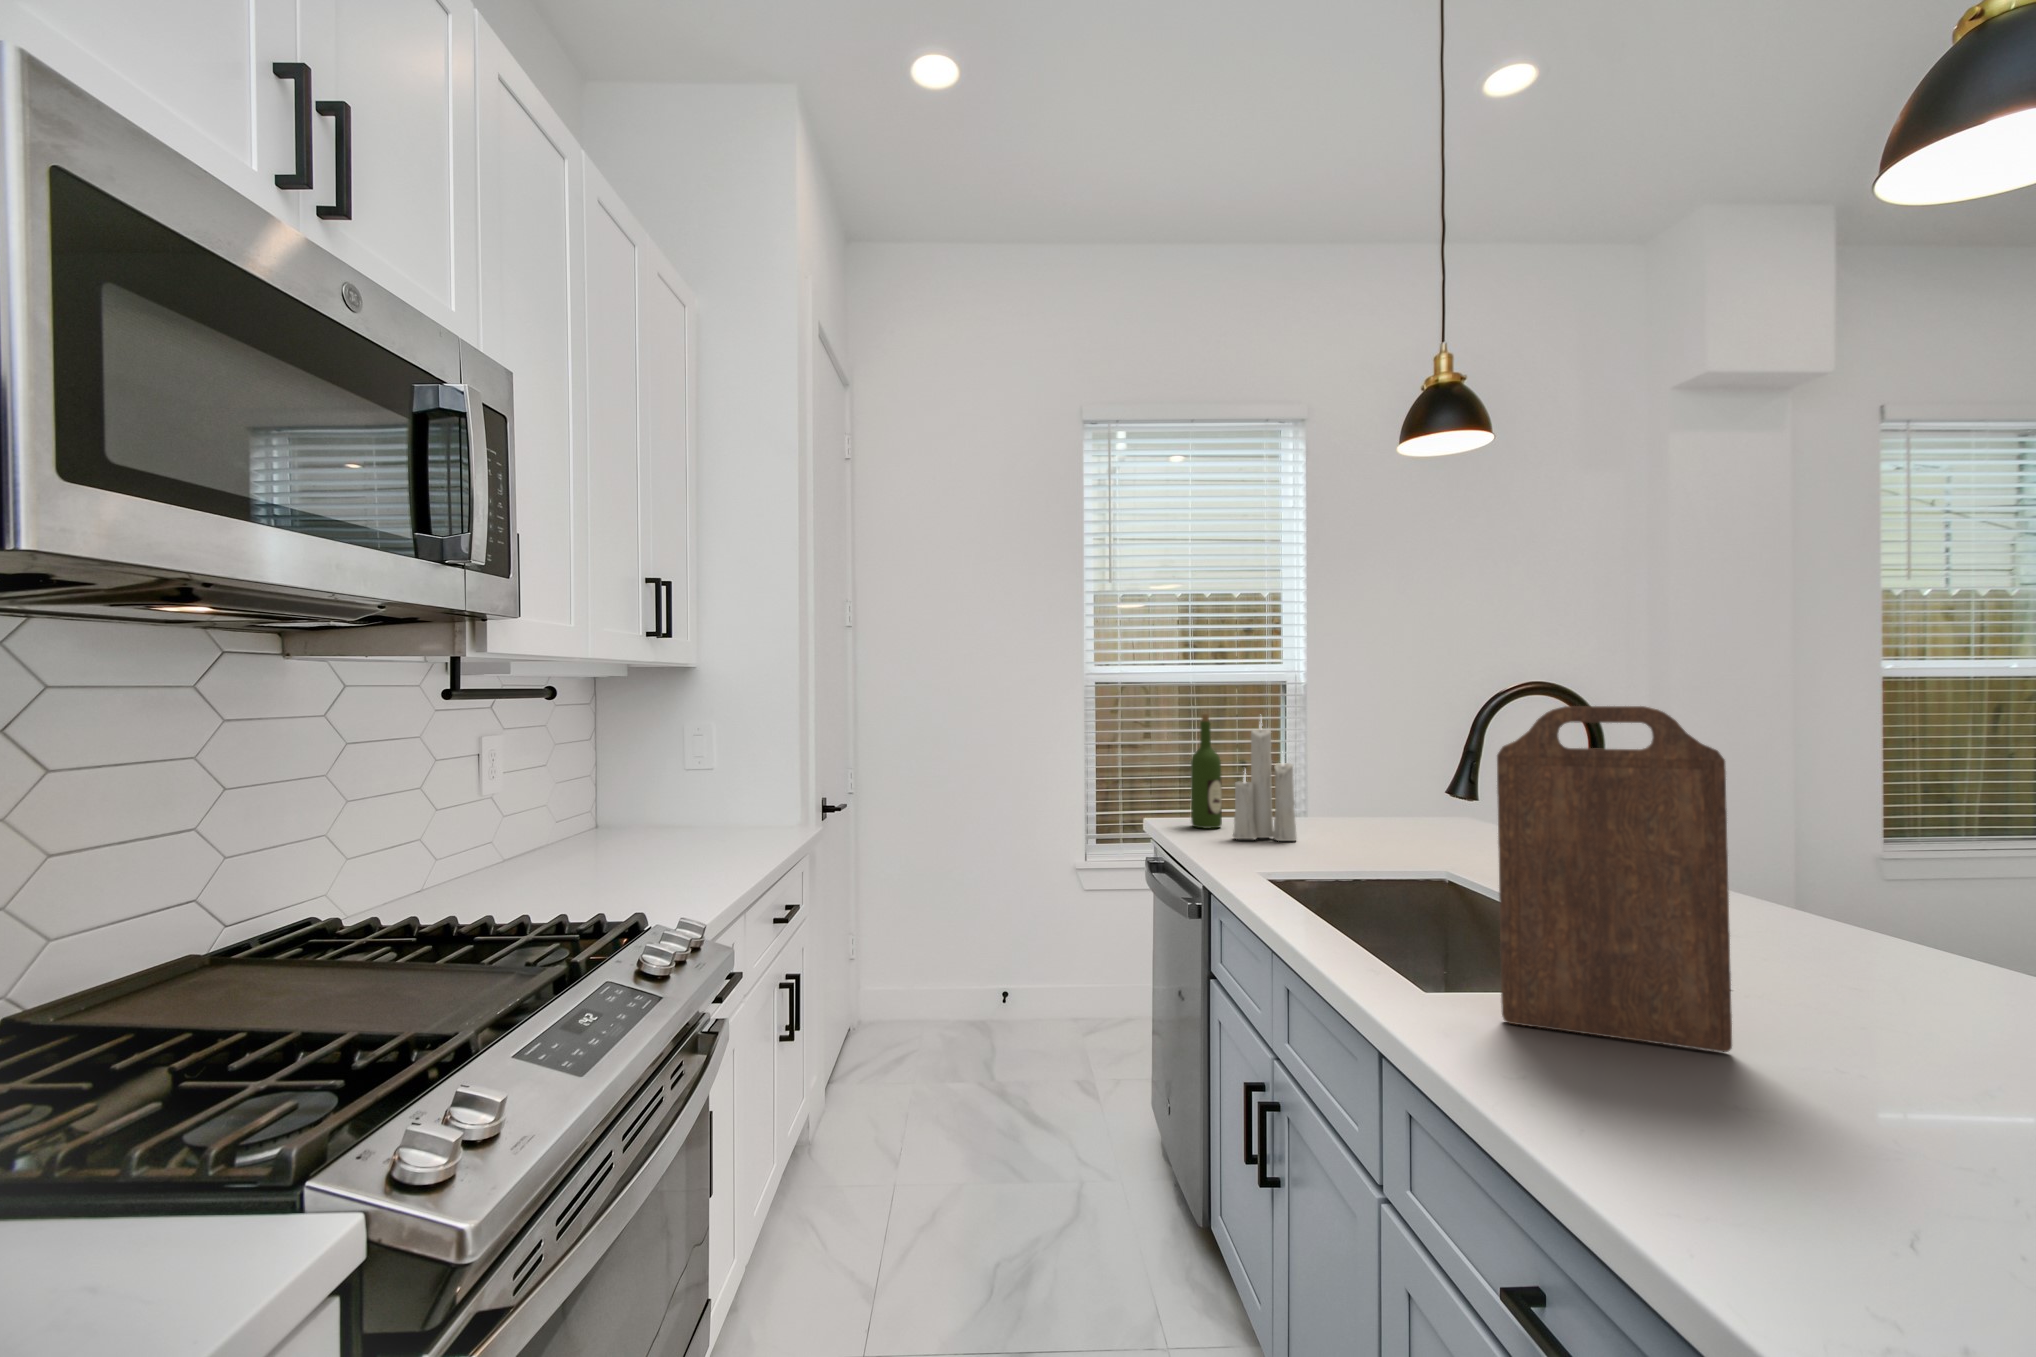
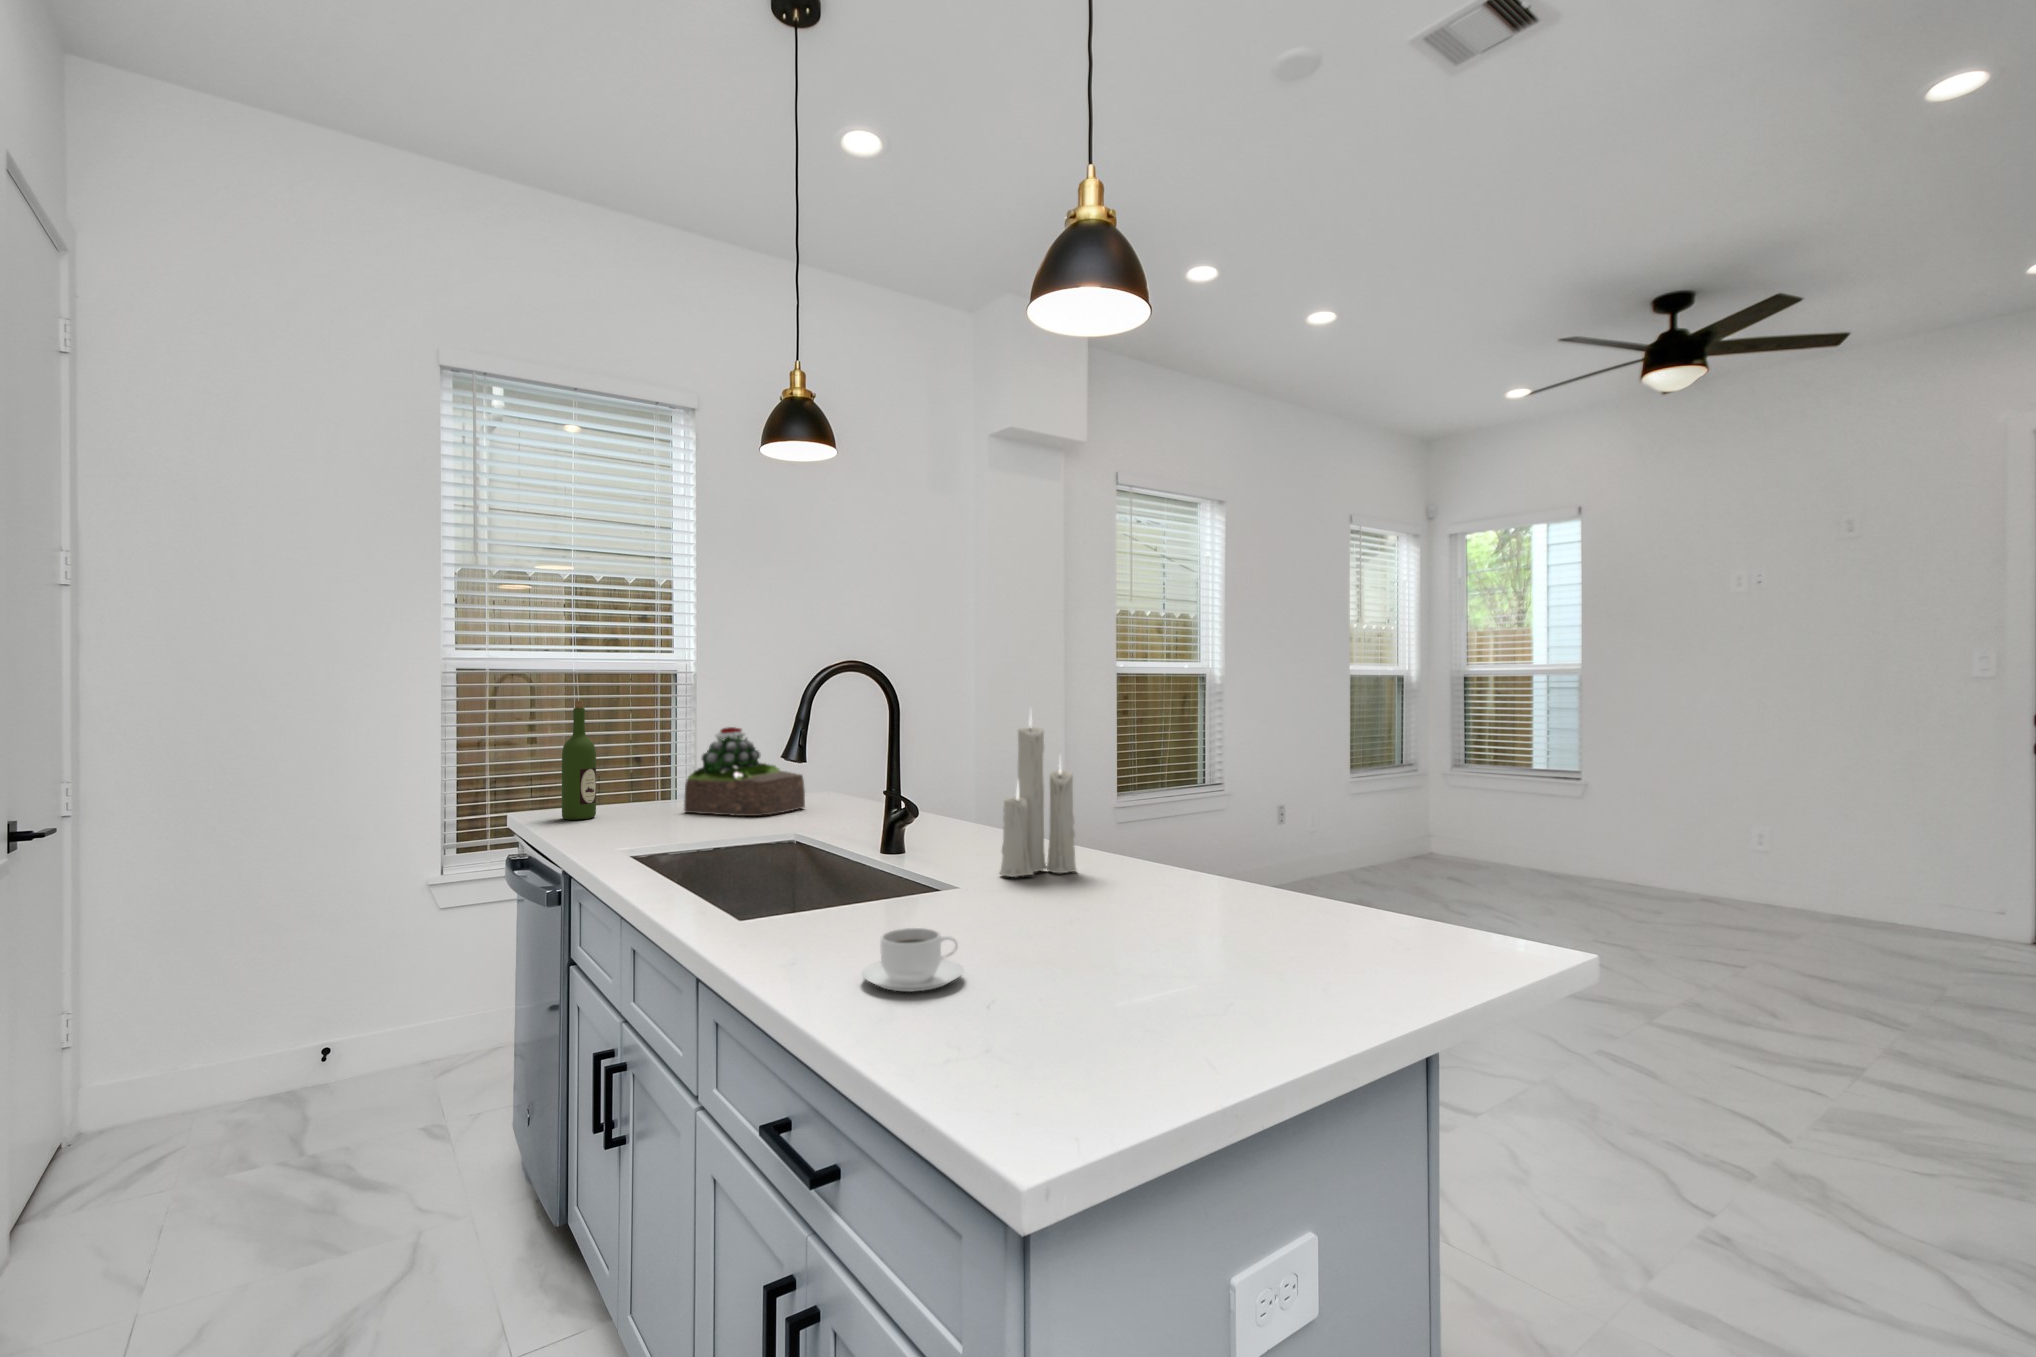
cutting board: present [1497,706,1732,1052] -> none [792,682,940,935]
candle: present [1233,724,1297,841] -> present [1000,718,1076,877]
succulent plant: none [1307,743,1440,840] -> present [684,727,805,816]
coffee cup: none [1646,1064,1839,1176] -> present [862,928,964,992]

